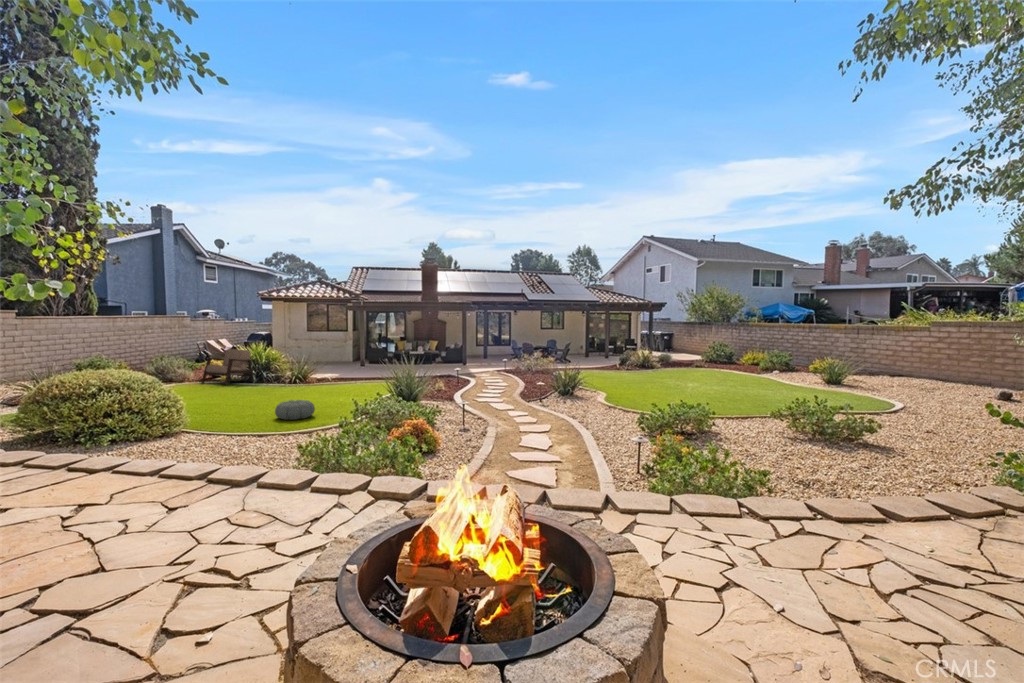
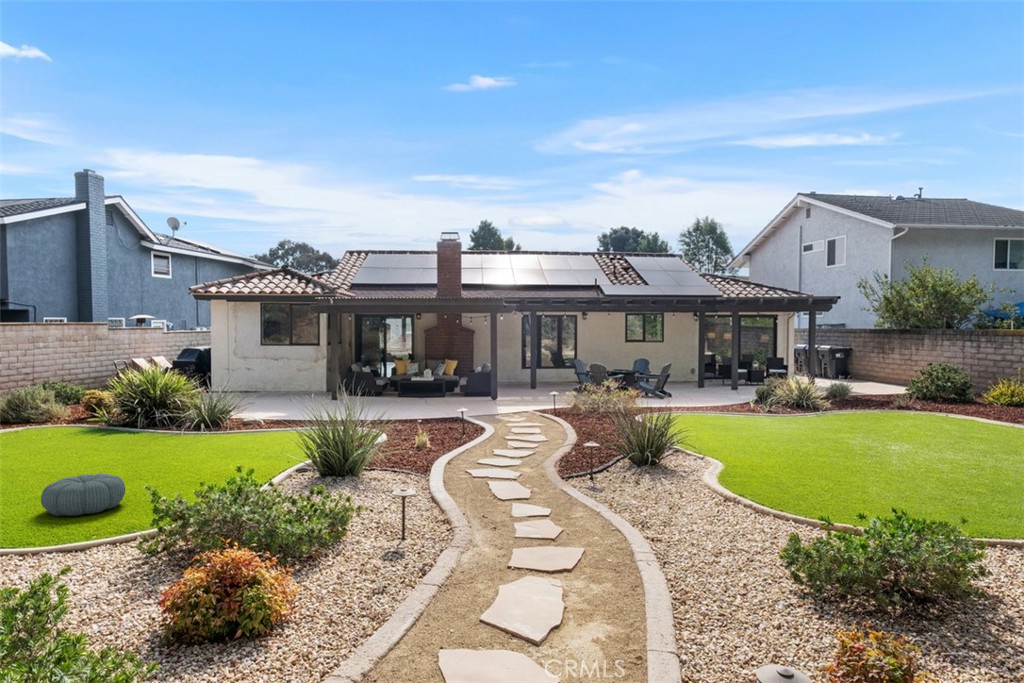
armchair: present [201,349,254,386] -> none [52,373,137,433]

